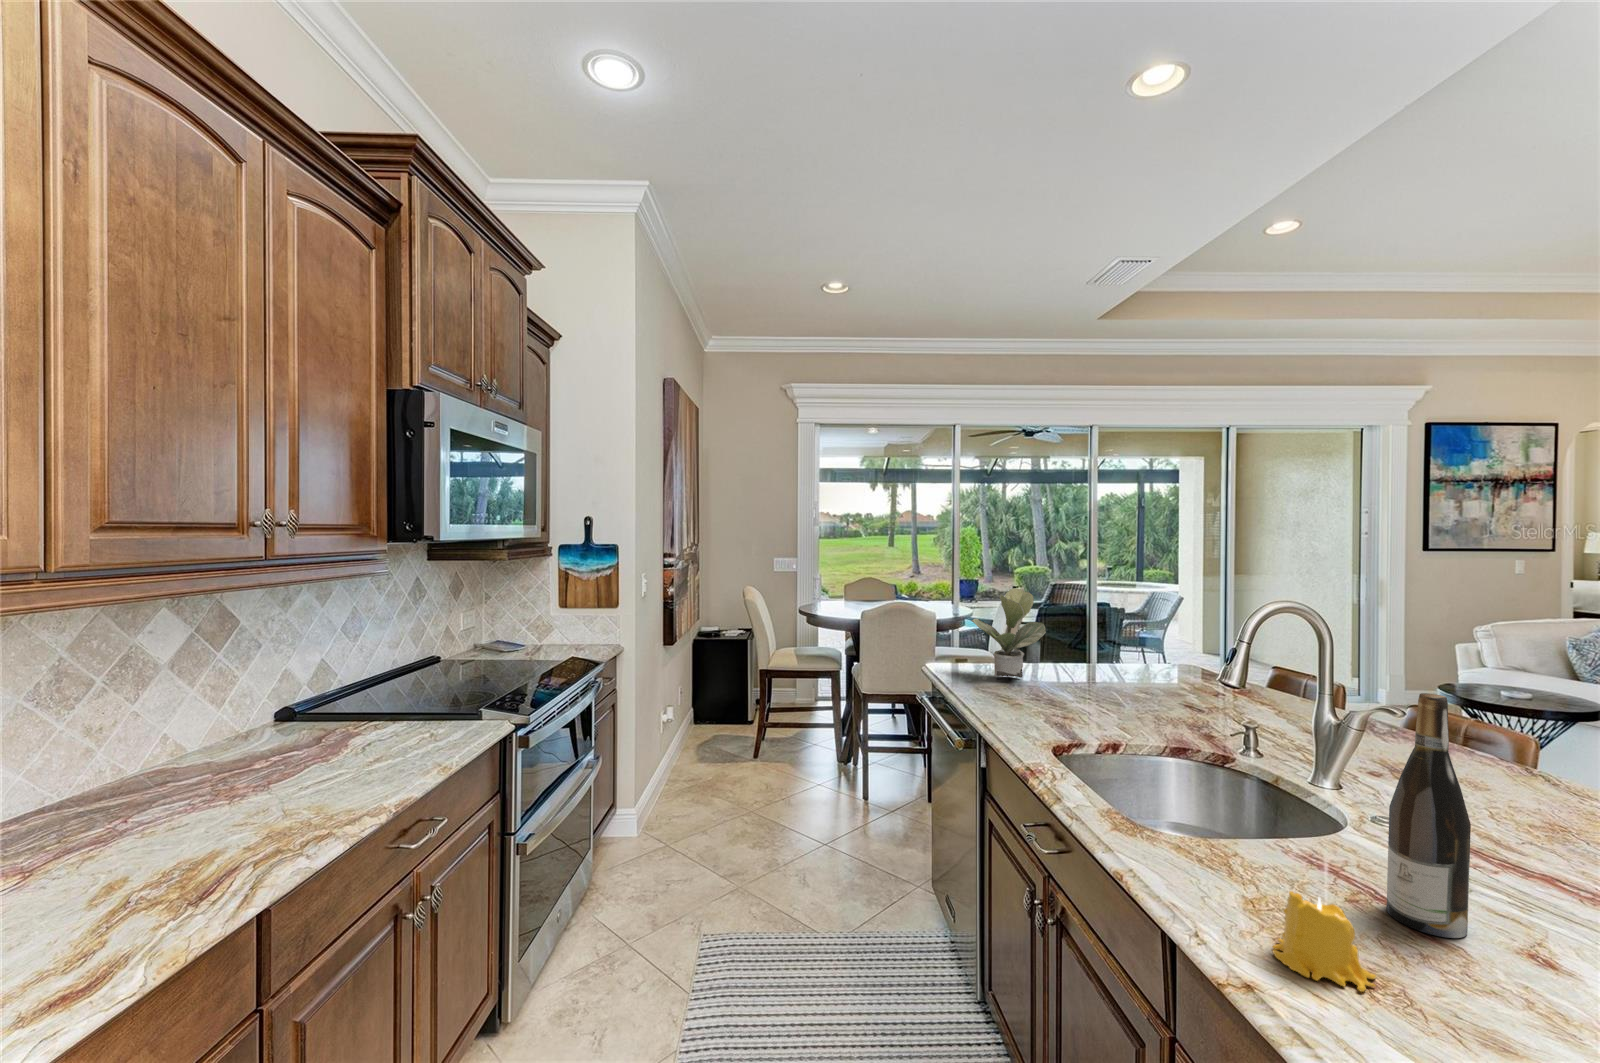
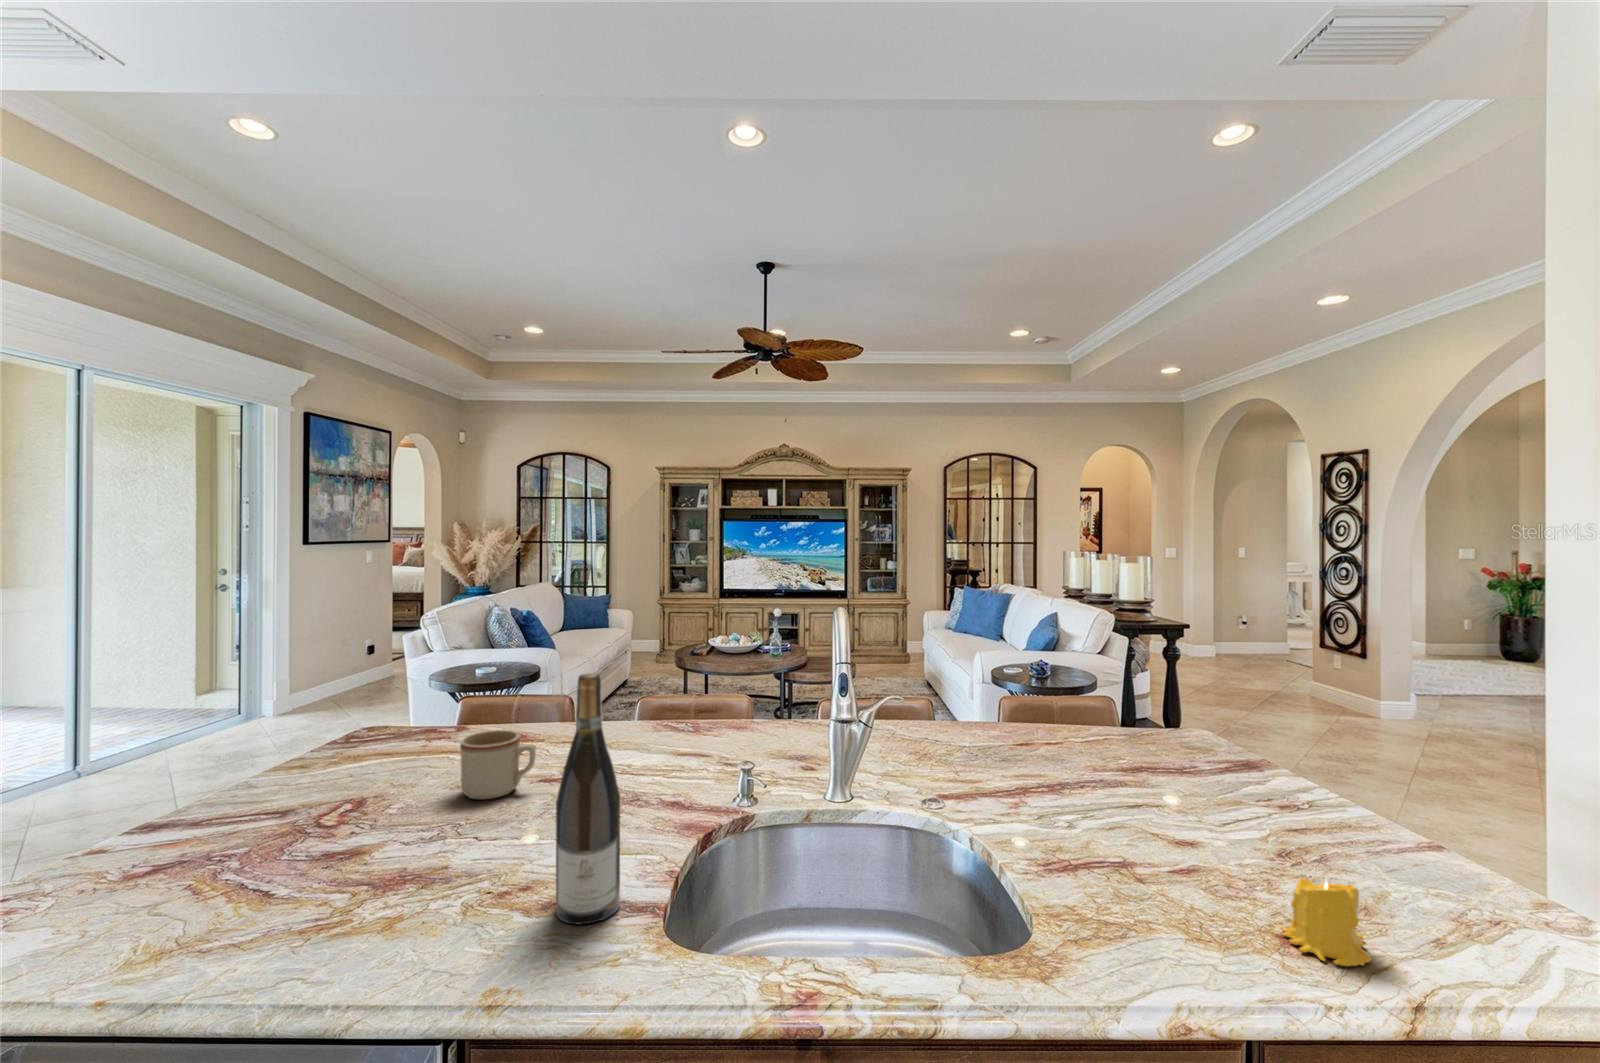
potted plant: present [971,588,1046,678] -> none [75,664,316,901]
mug: none [1135,662,1173,702] -> present [460,730,536,799]
wine bottle: present [1387,693,1471,938] -> present [556,673,620,924]

